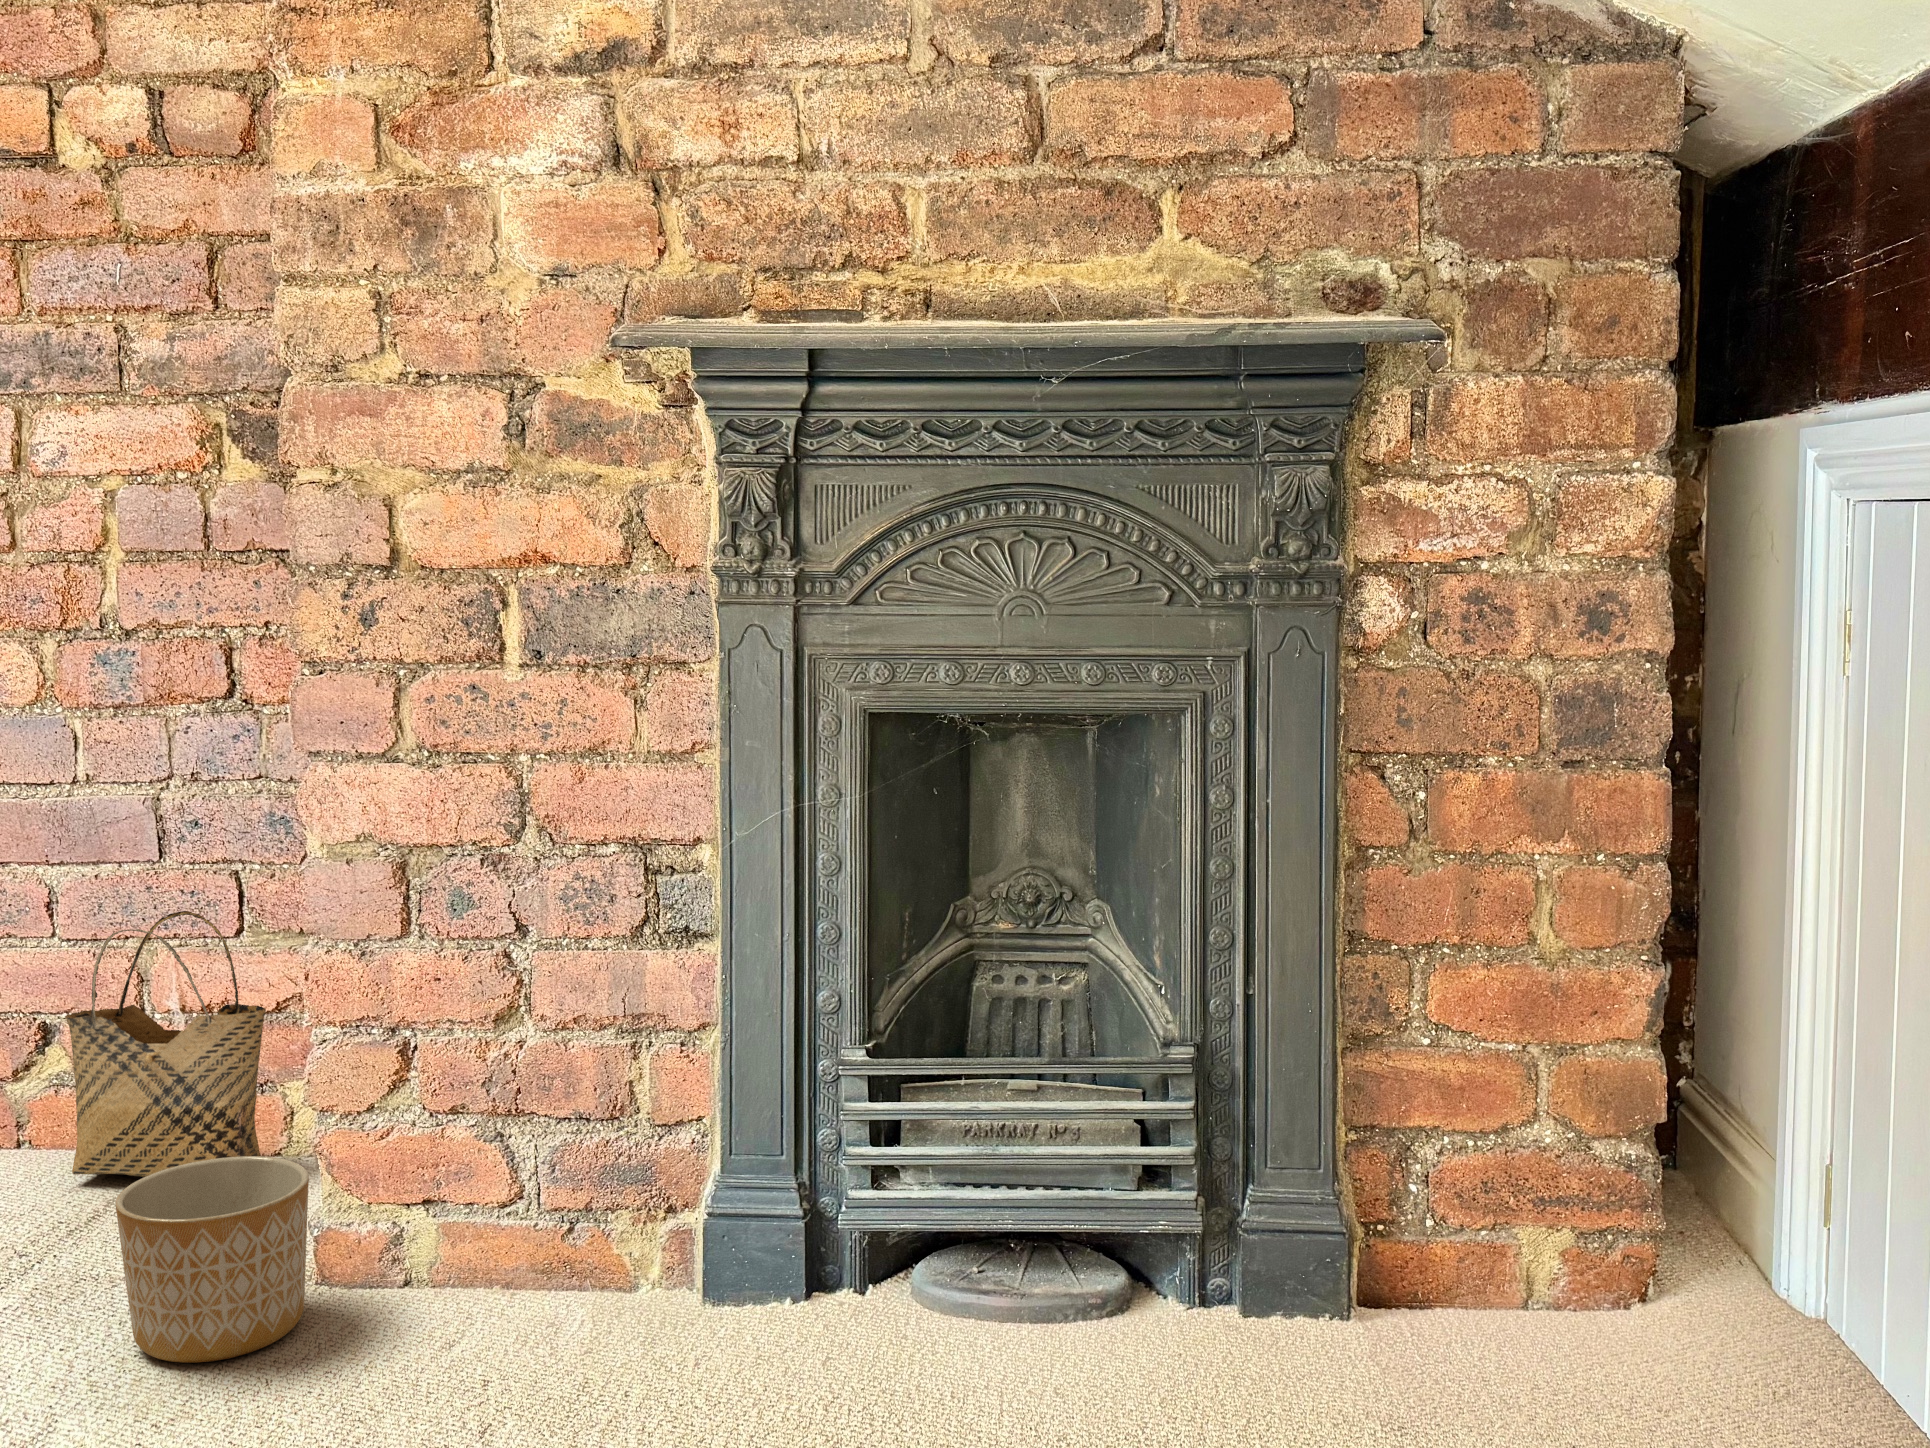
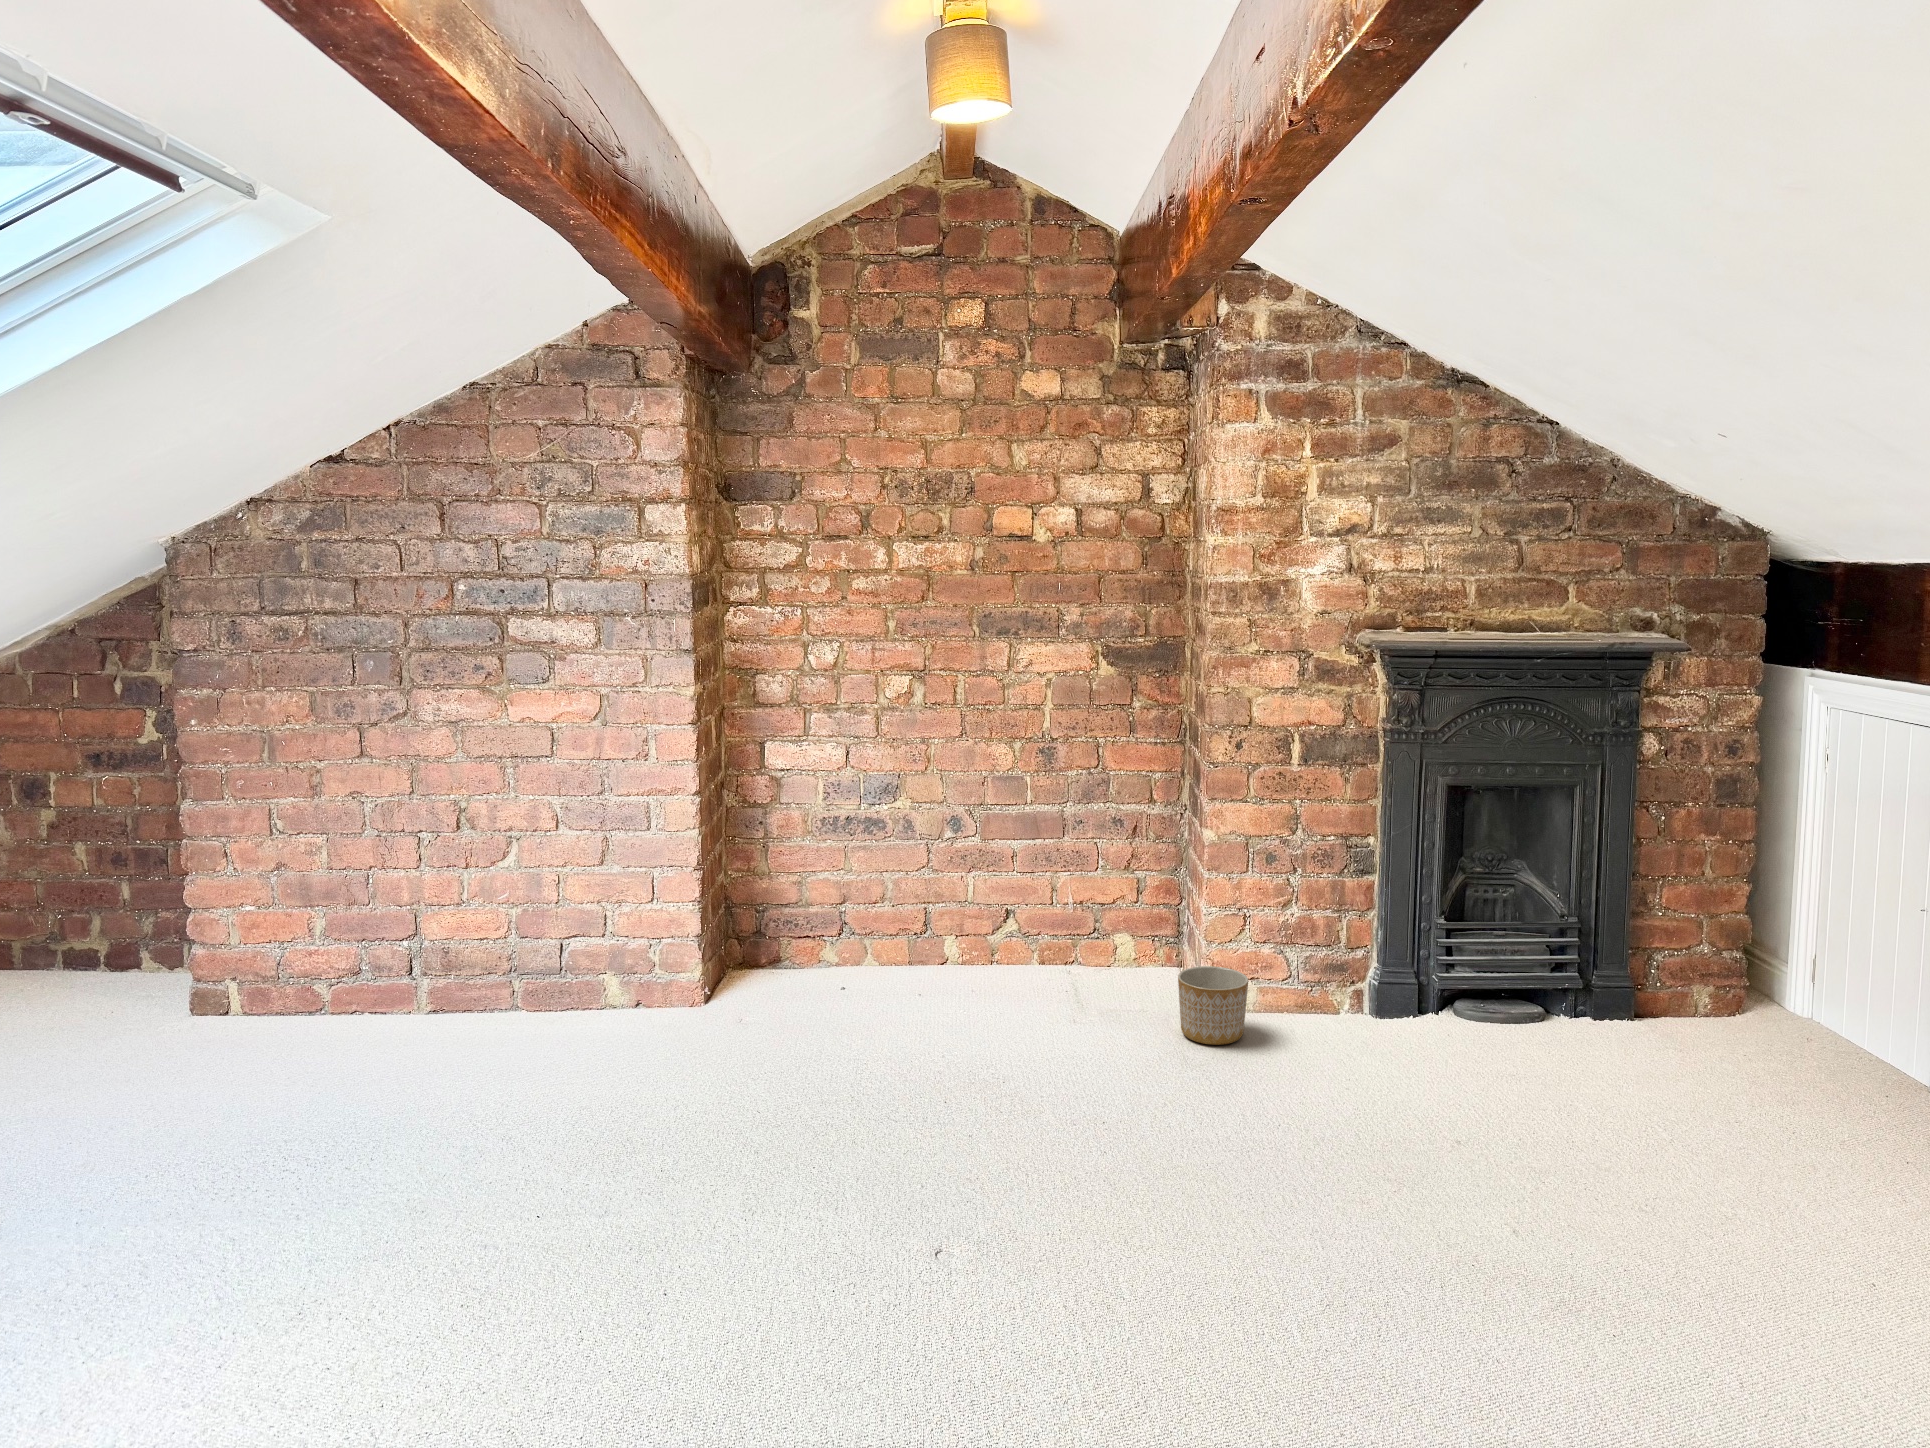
woven basket: present [65,911,266,1177] -> none [1050,865,1130,978]

